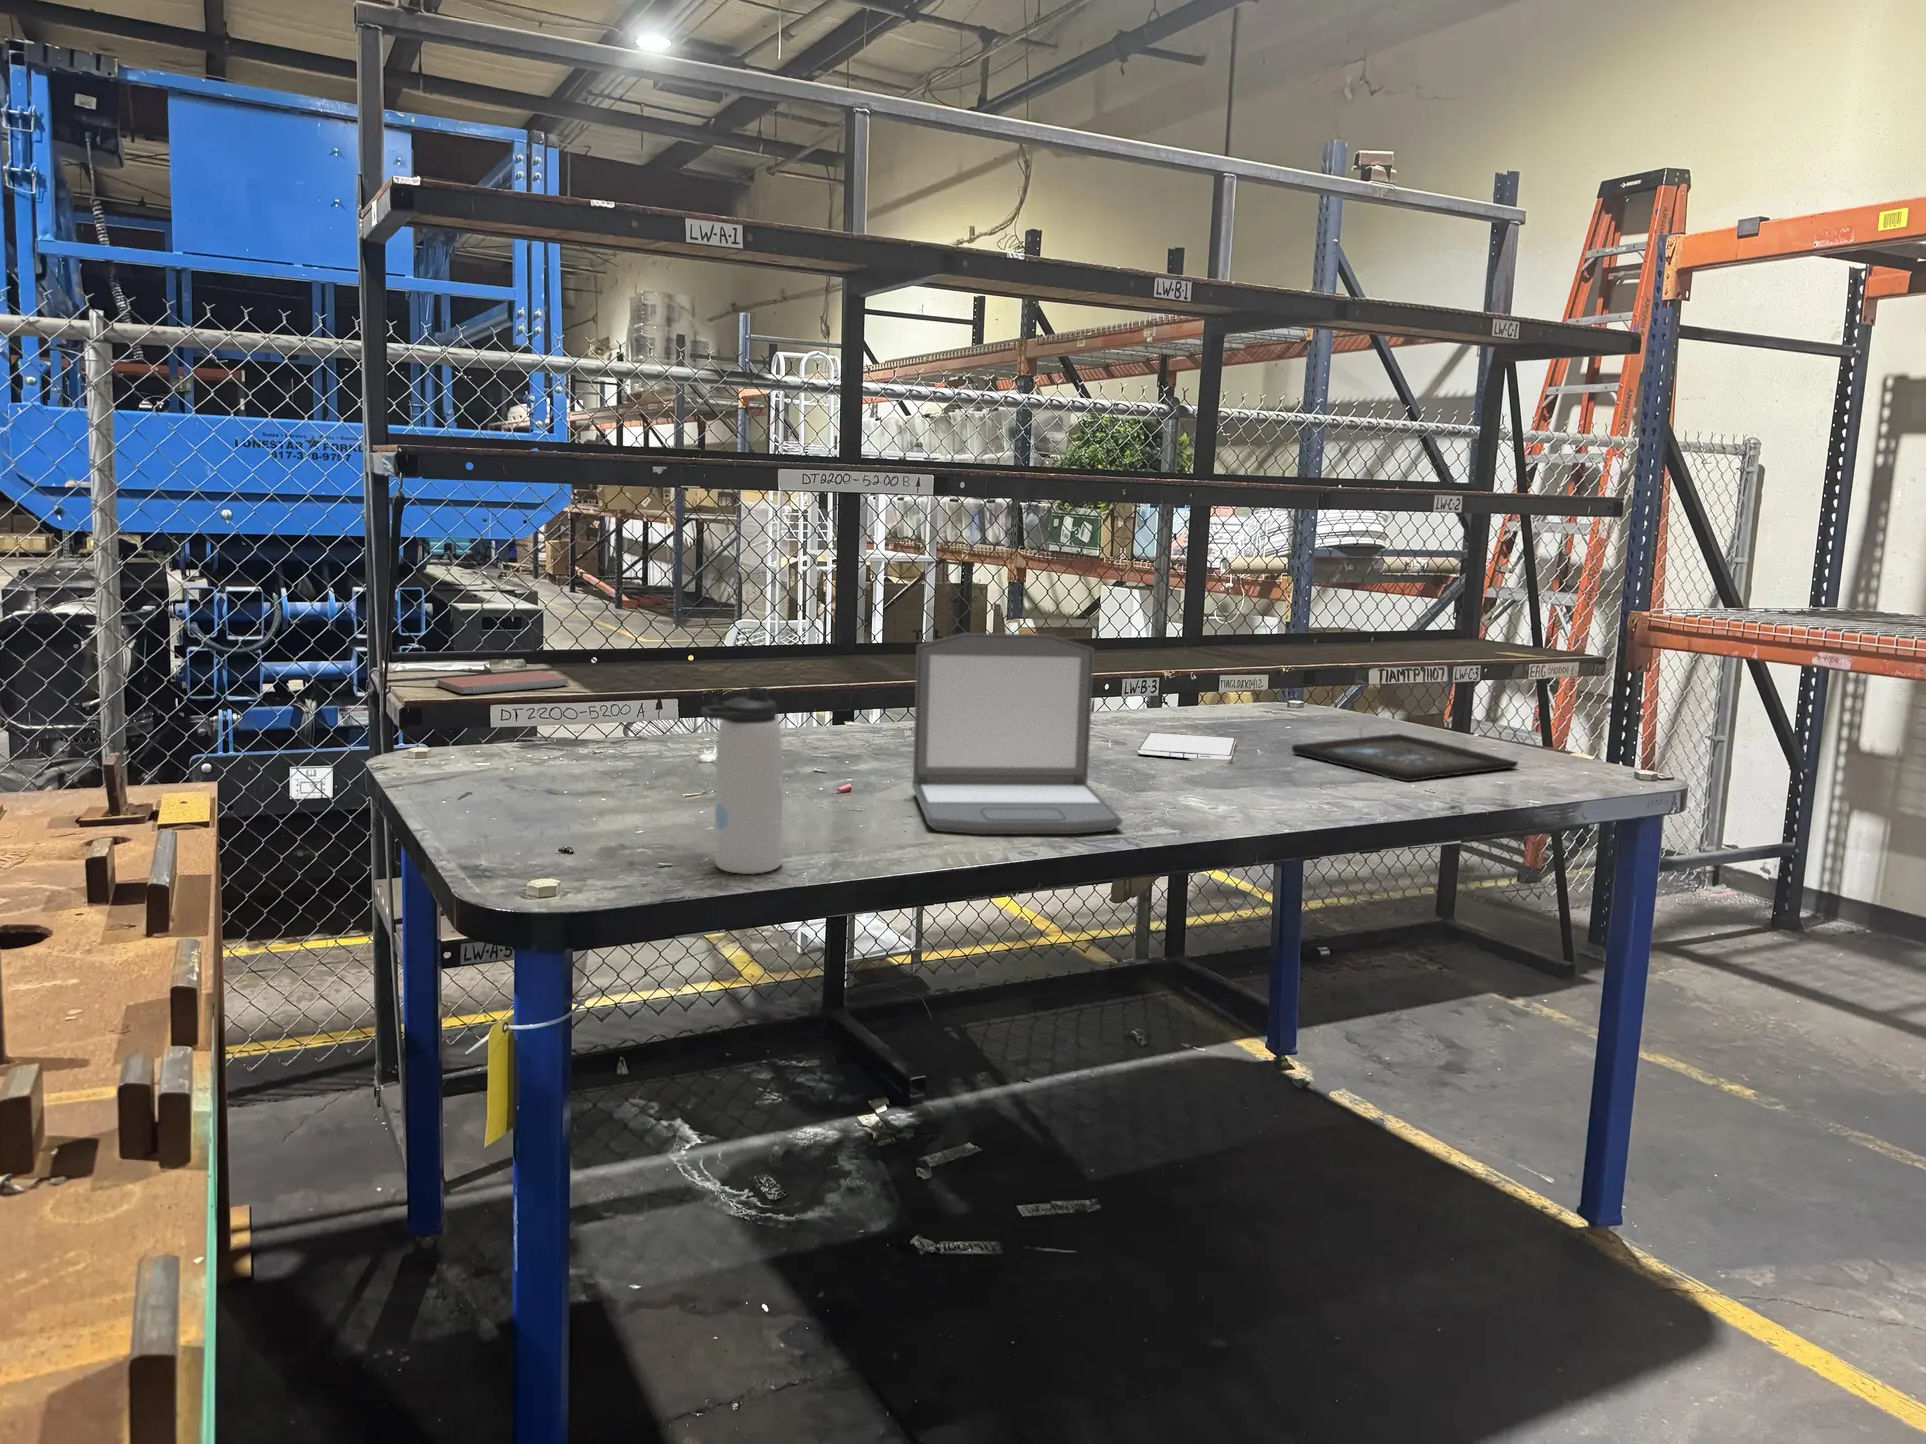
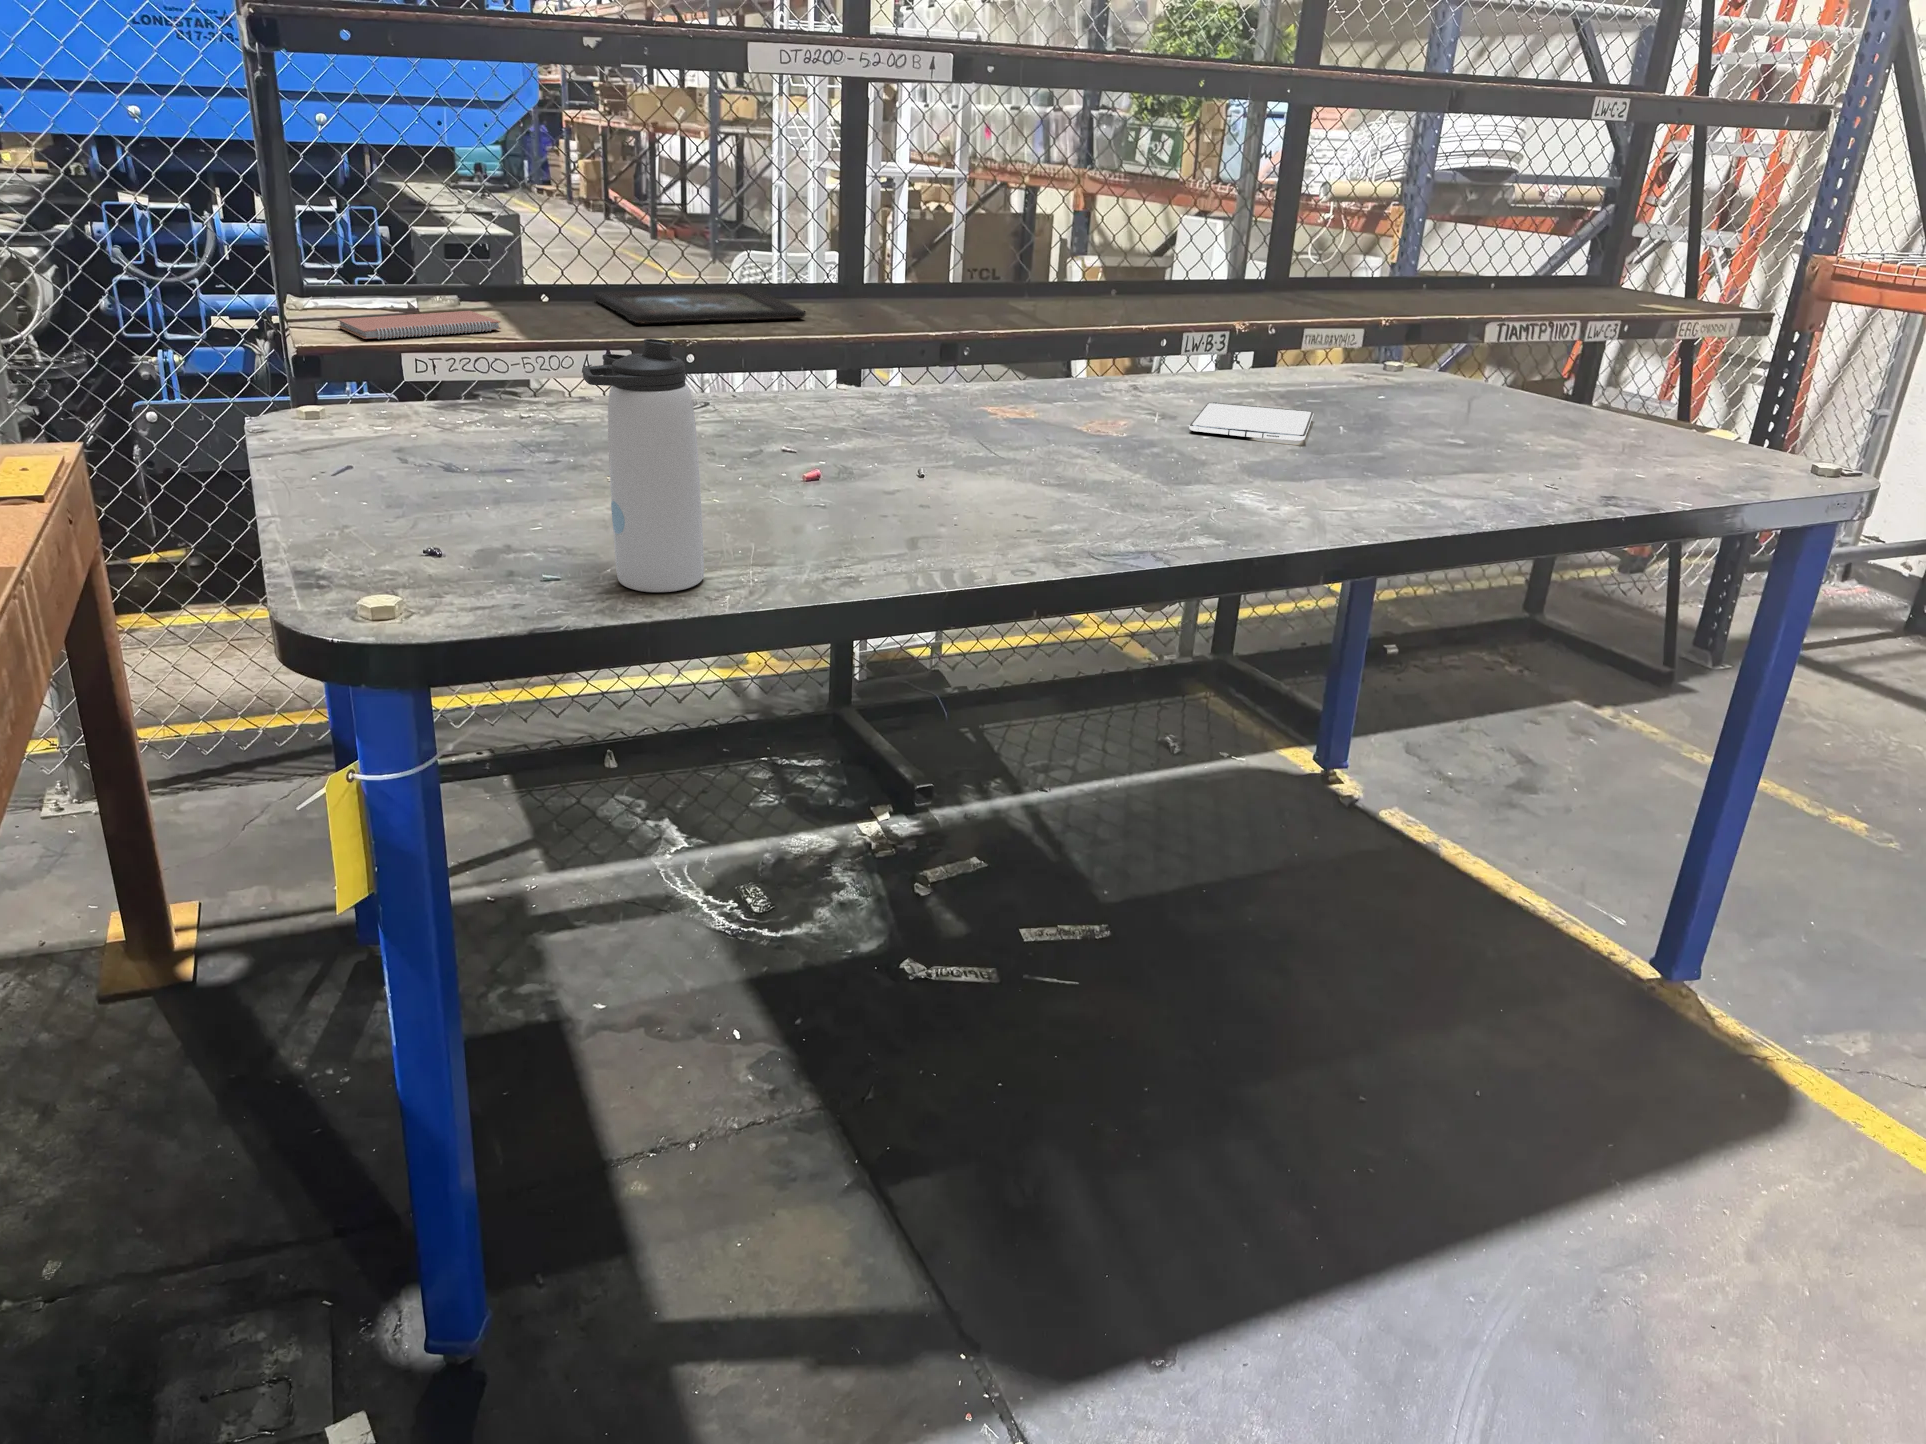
laptop: present [912,633,1122,834] -> none [897,267,1154,542]
tray: present [1292,734,1518,781] -> present [594,288,806,323]

